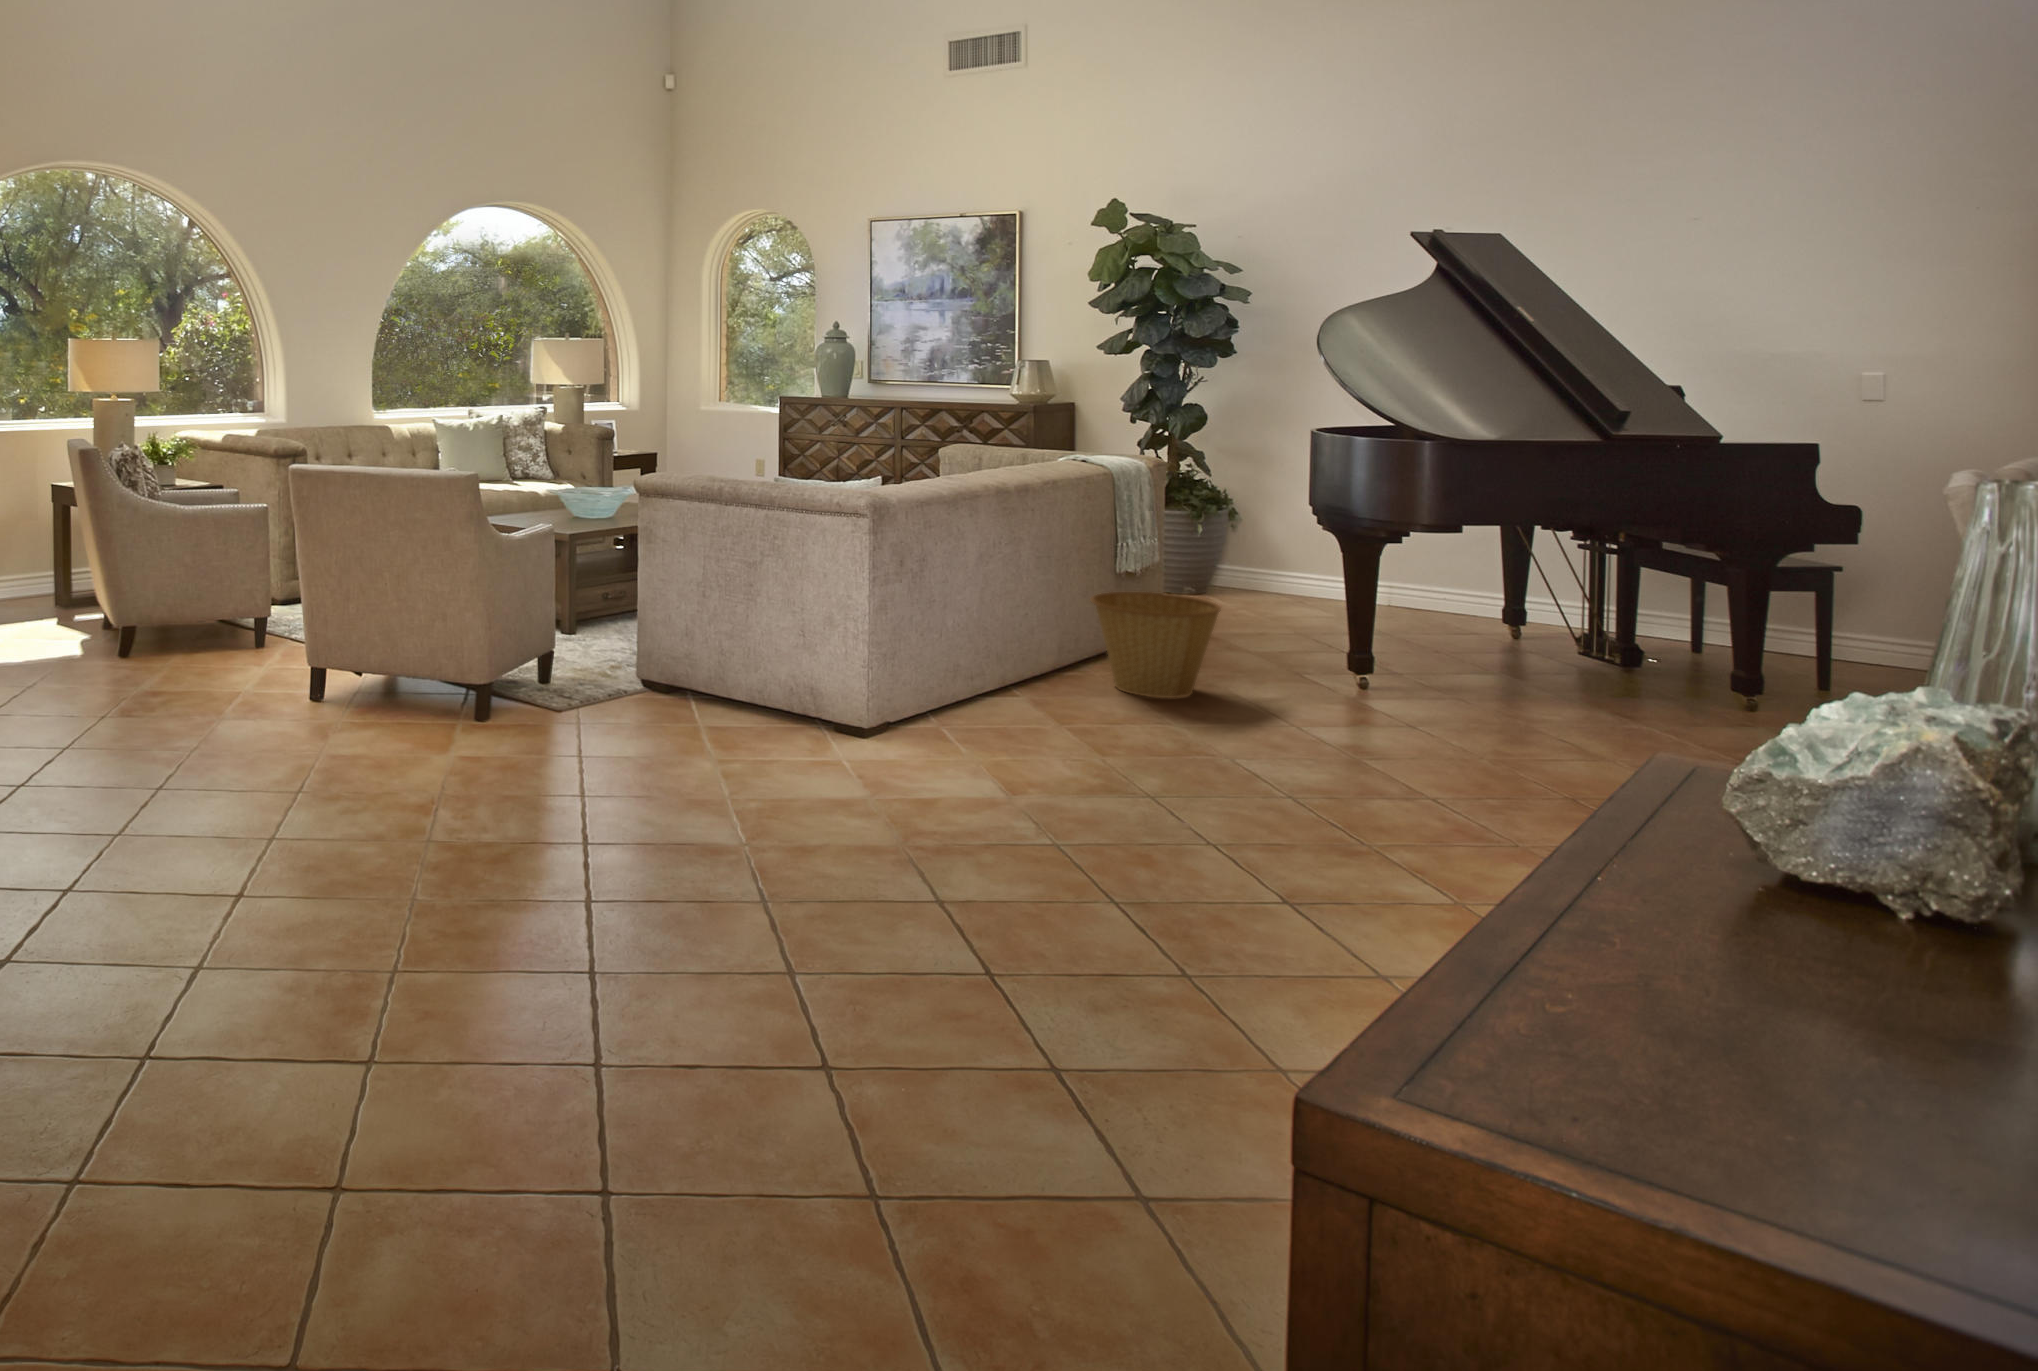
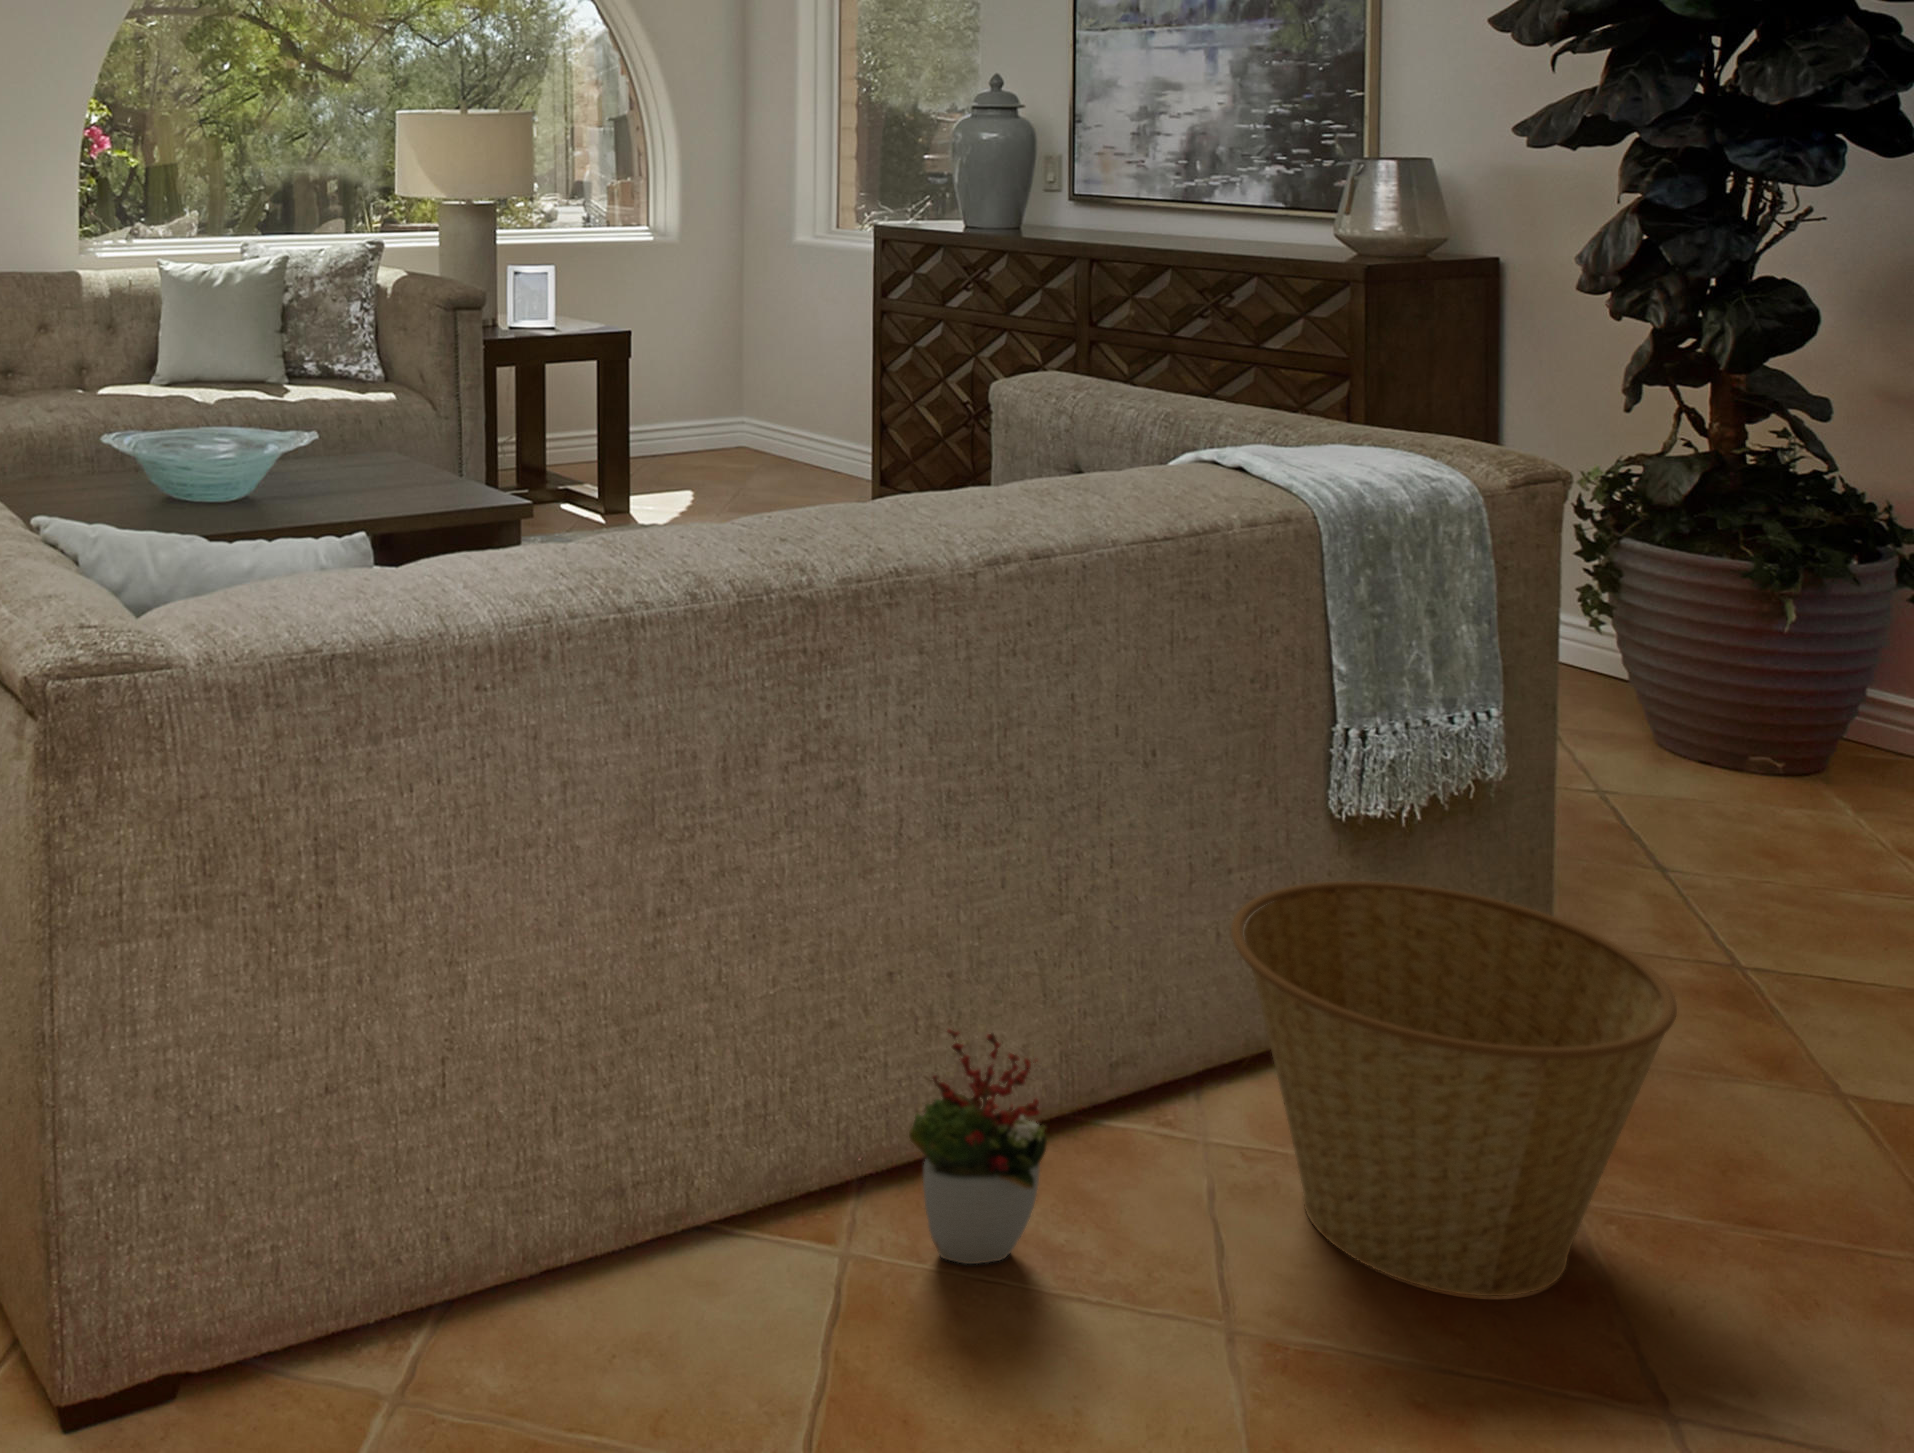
decorative plant: none [1015,627,1054,702] -> present [909,1029,1047,1264]

